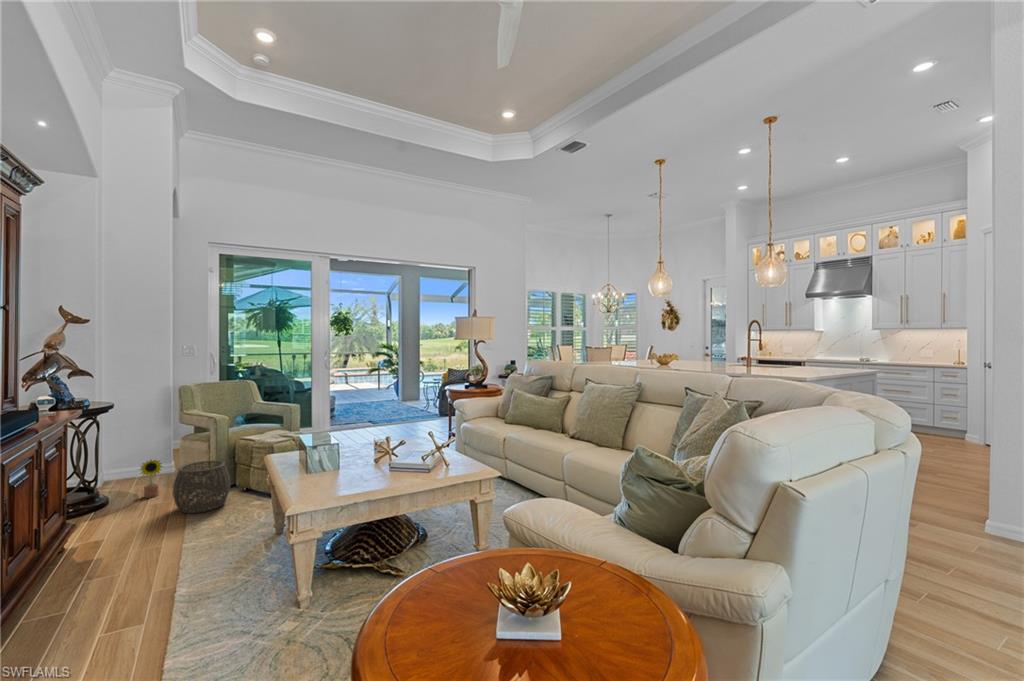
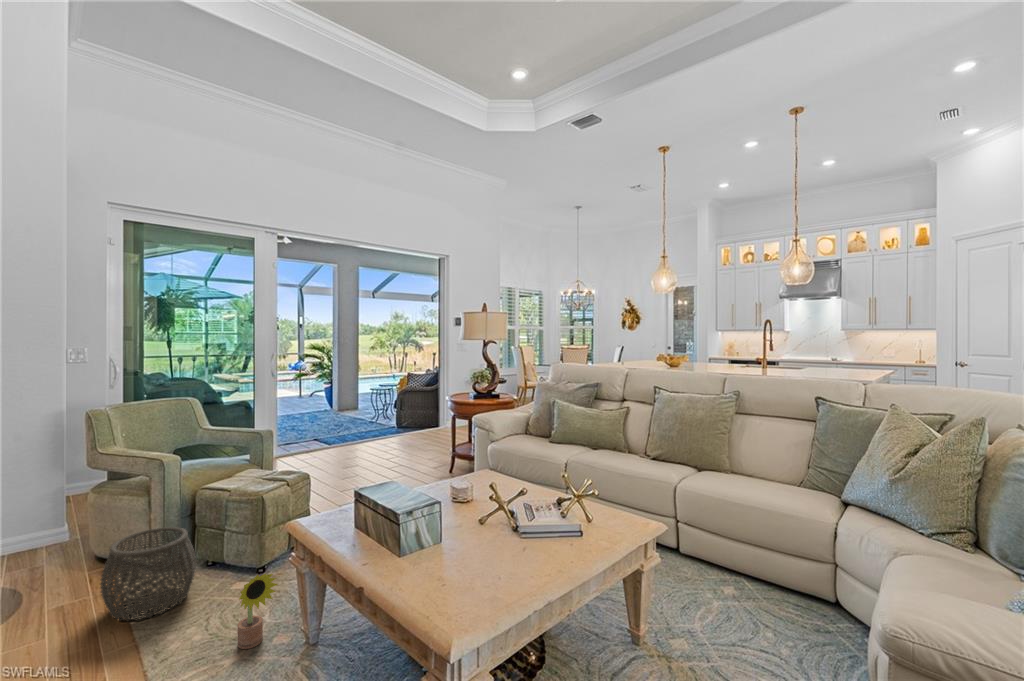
decorative plant: present [140,460,163,498] -> present [238,573,278,649]

